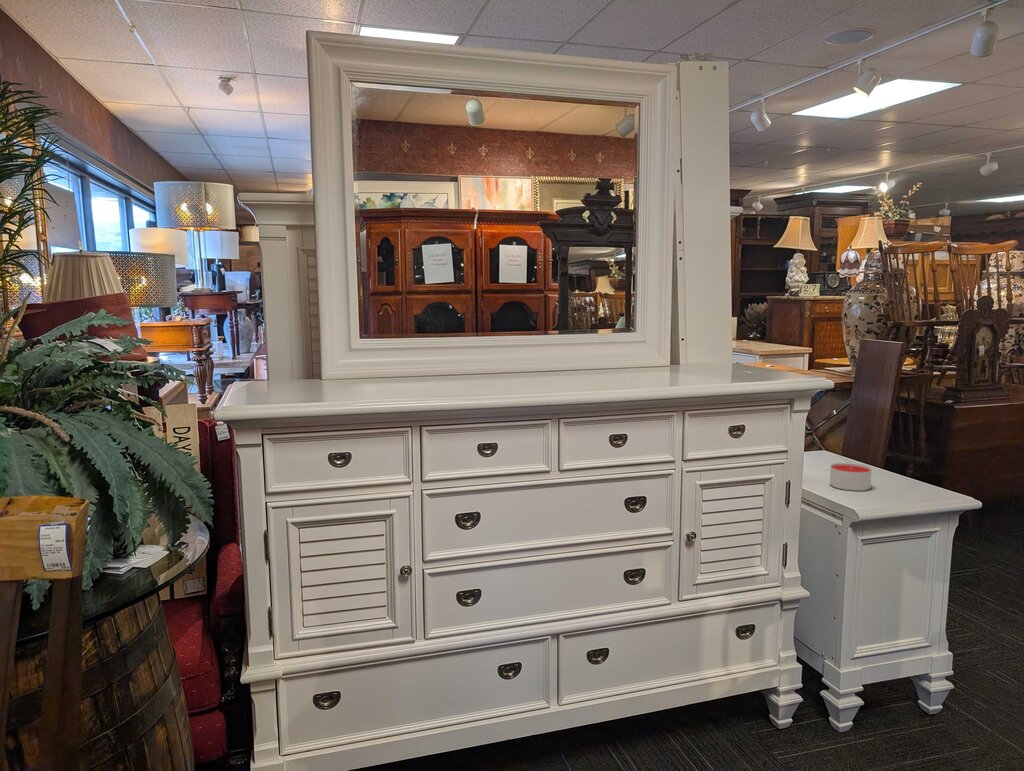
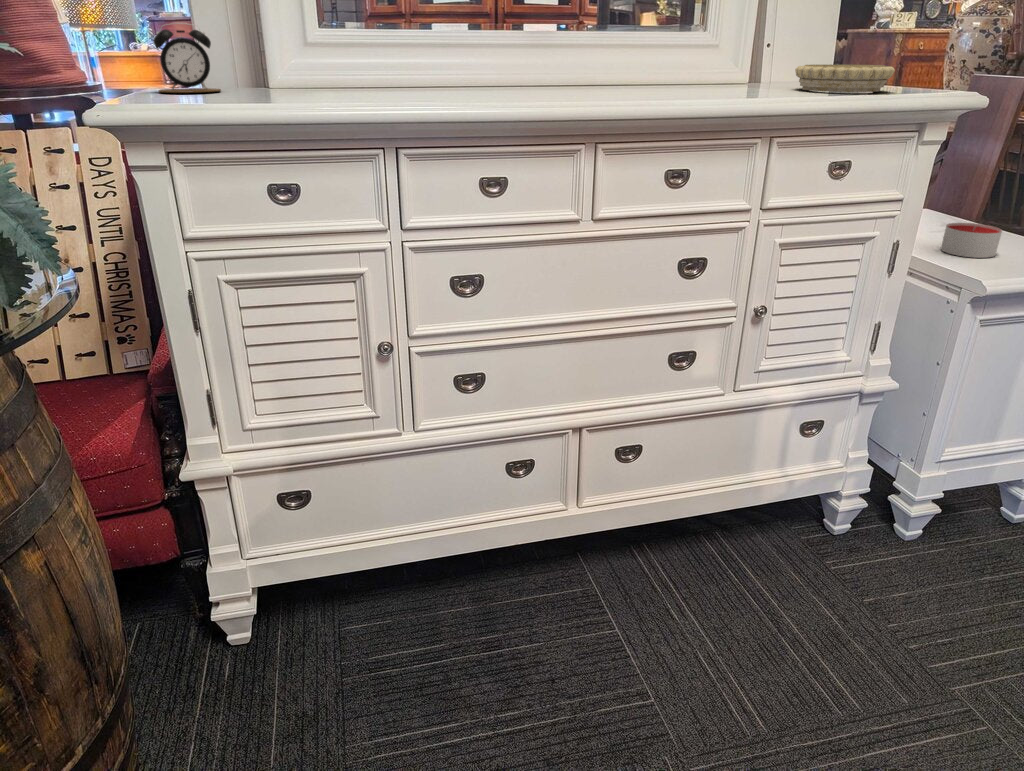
alarm clock: none [248,341,292,388] -> present [154,30,221,93]
decorative bowl: none [700,356,769,377] -> present [795,64,895,92]

